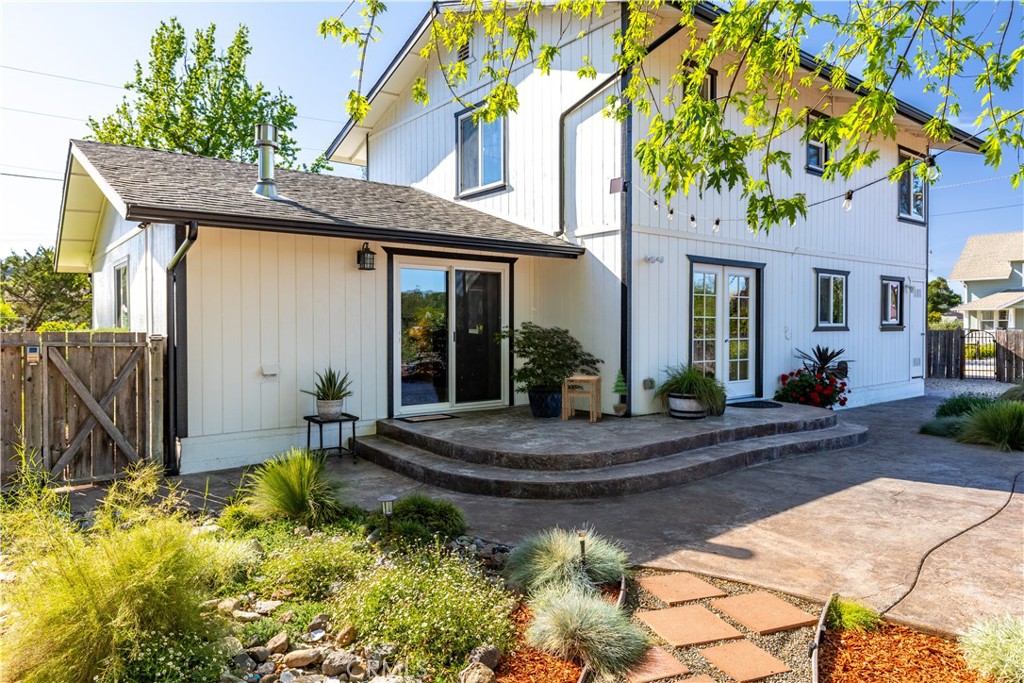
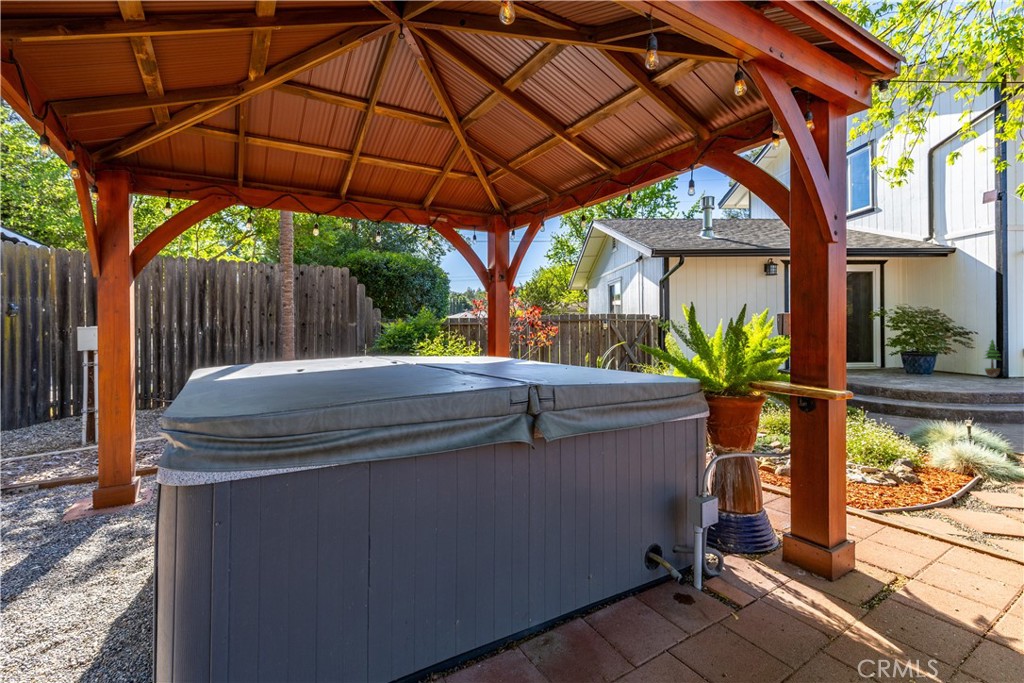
stool: present [562,375,601,422] -> none [932,345,972,379]

